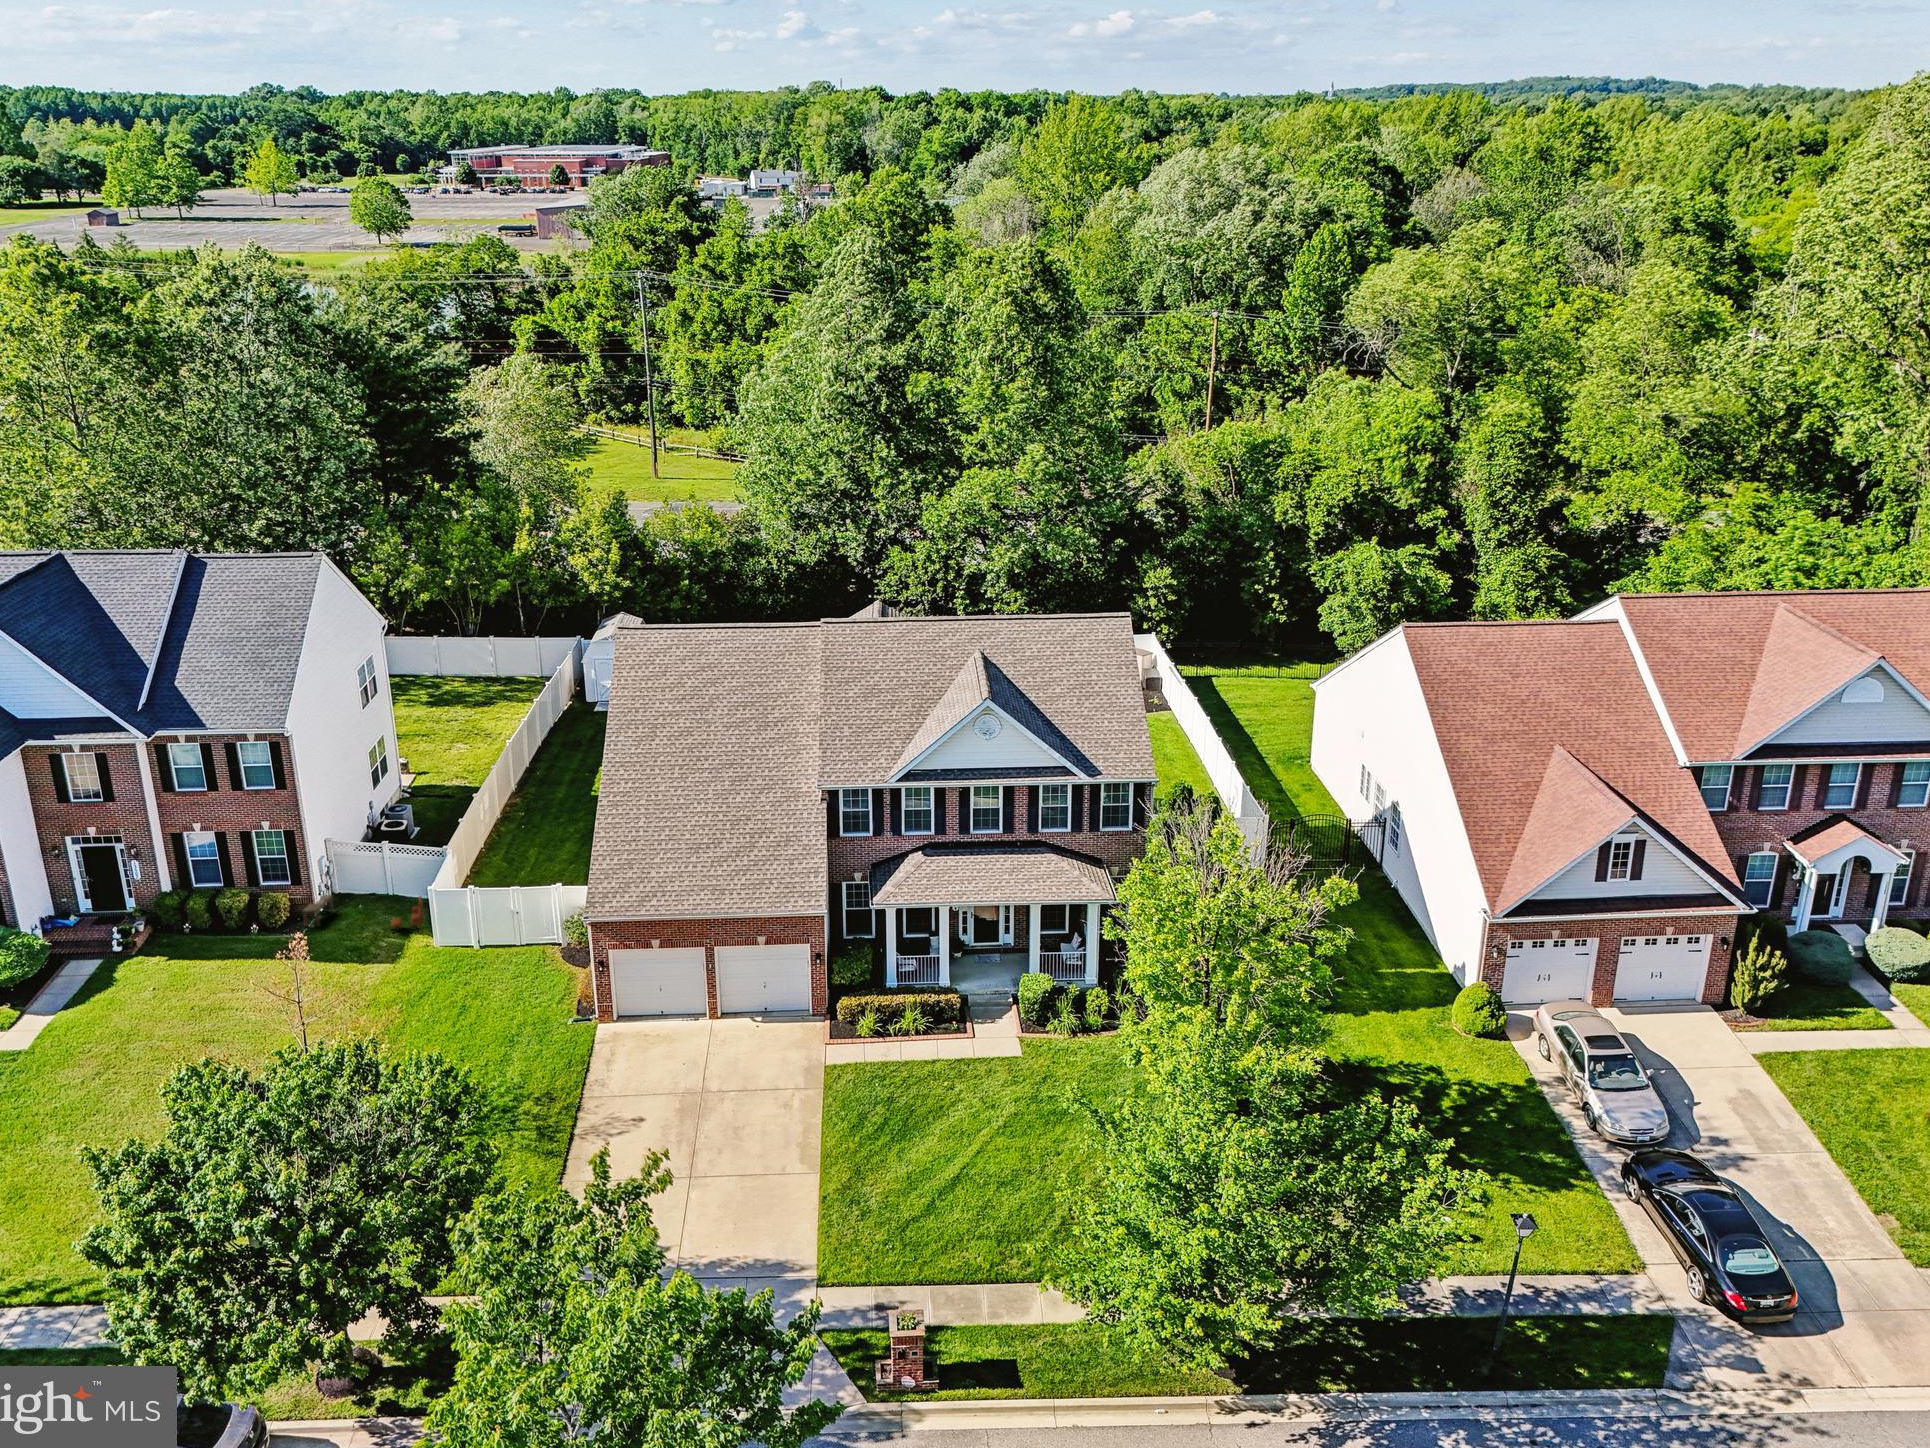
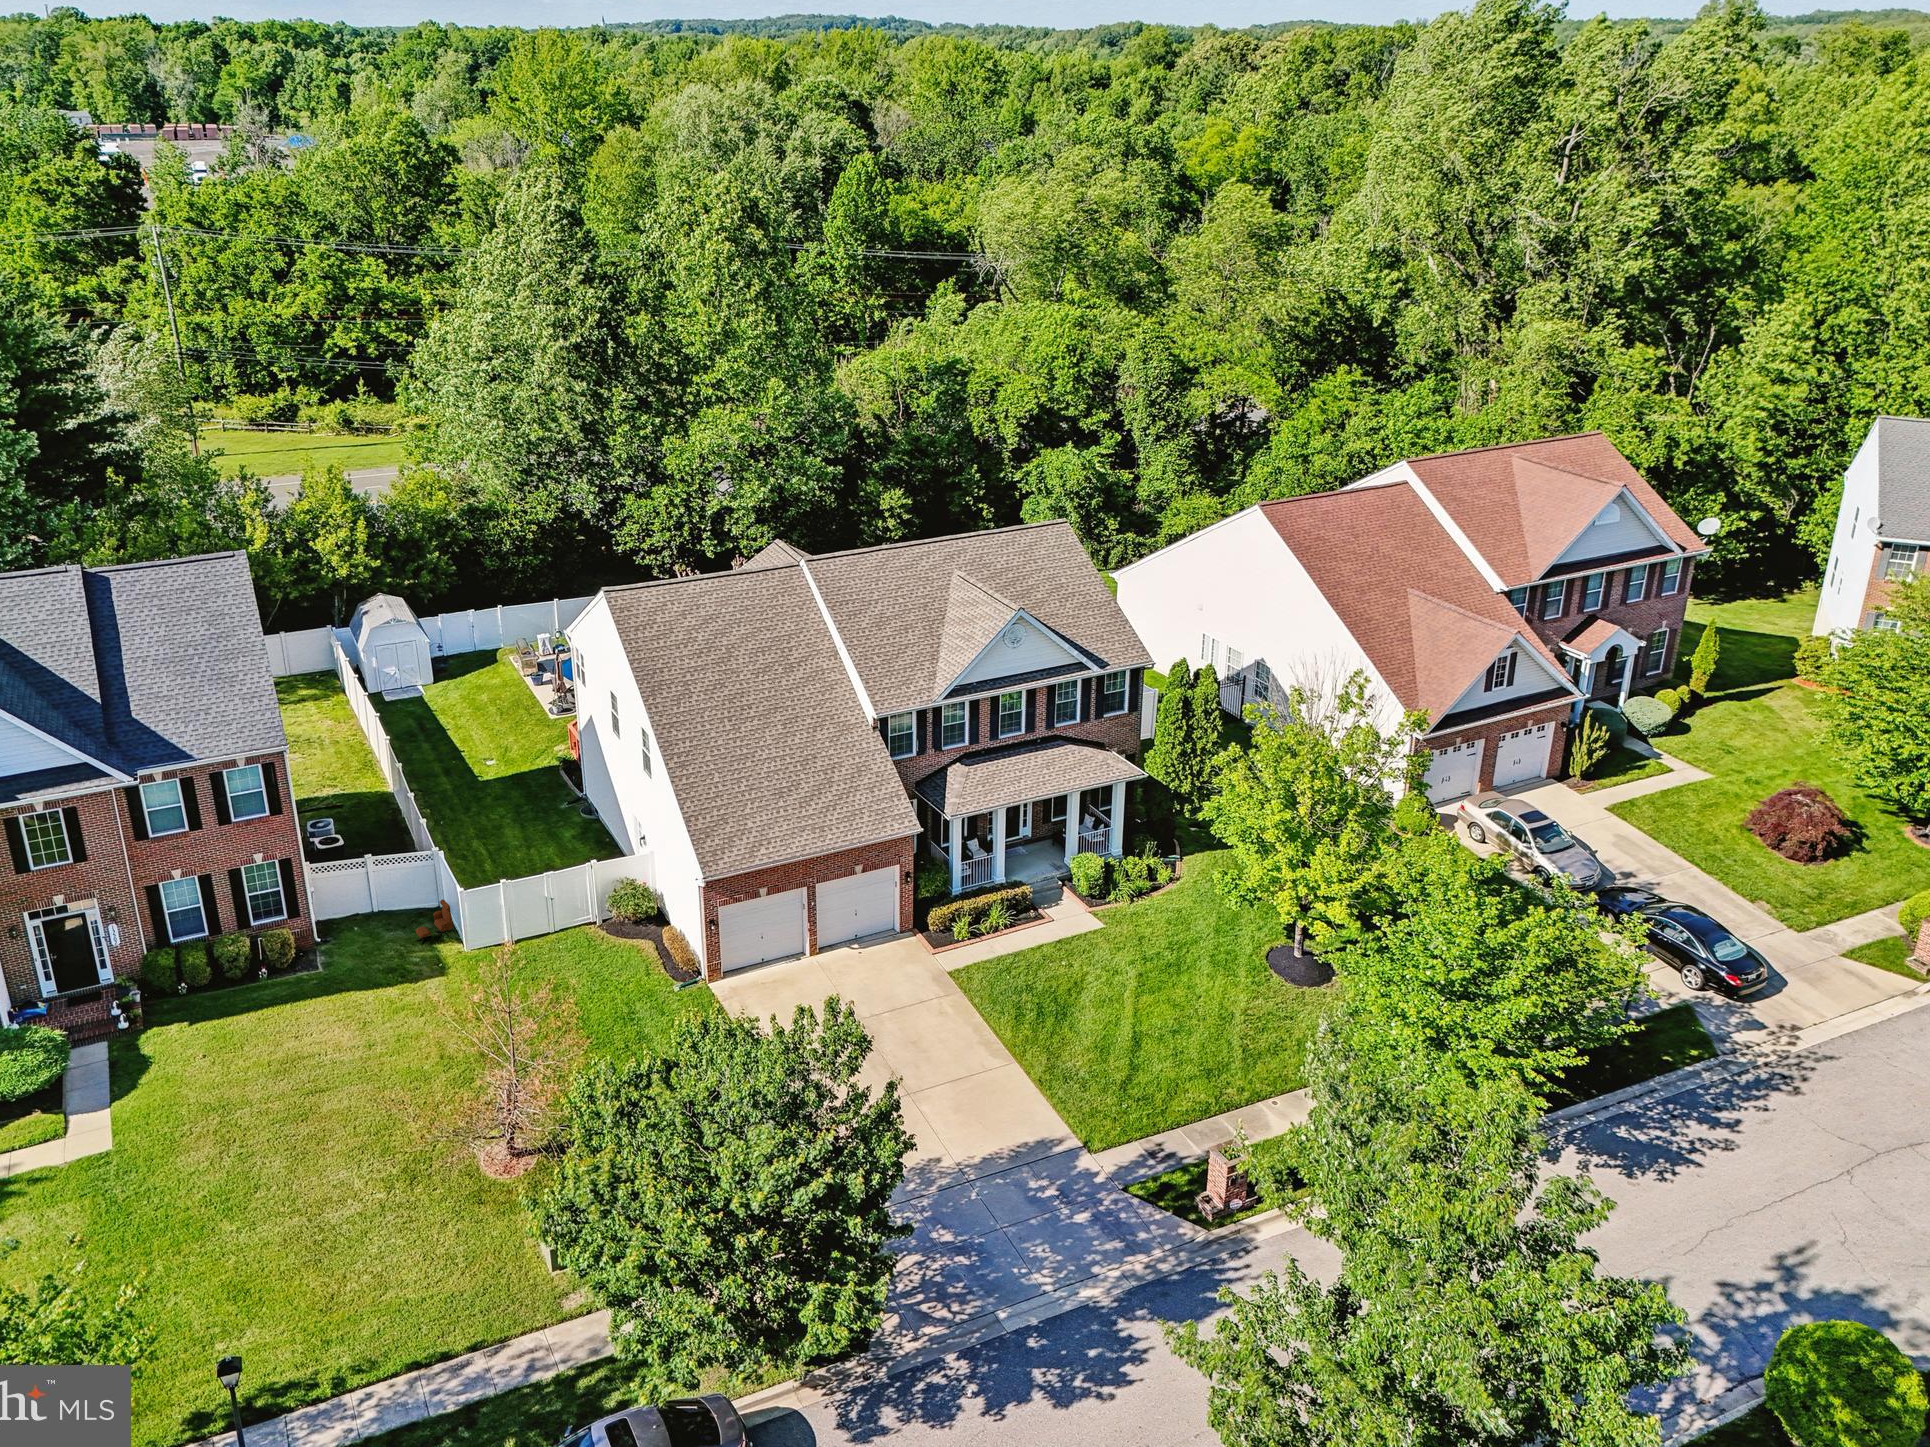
bench: present [303,895,333,927] -> none [316,919,338,957]

